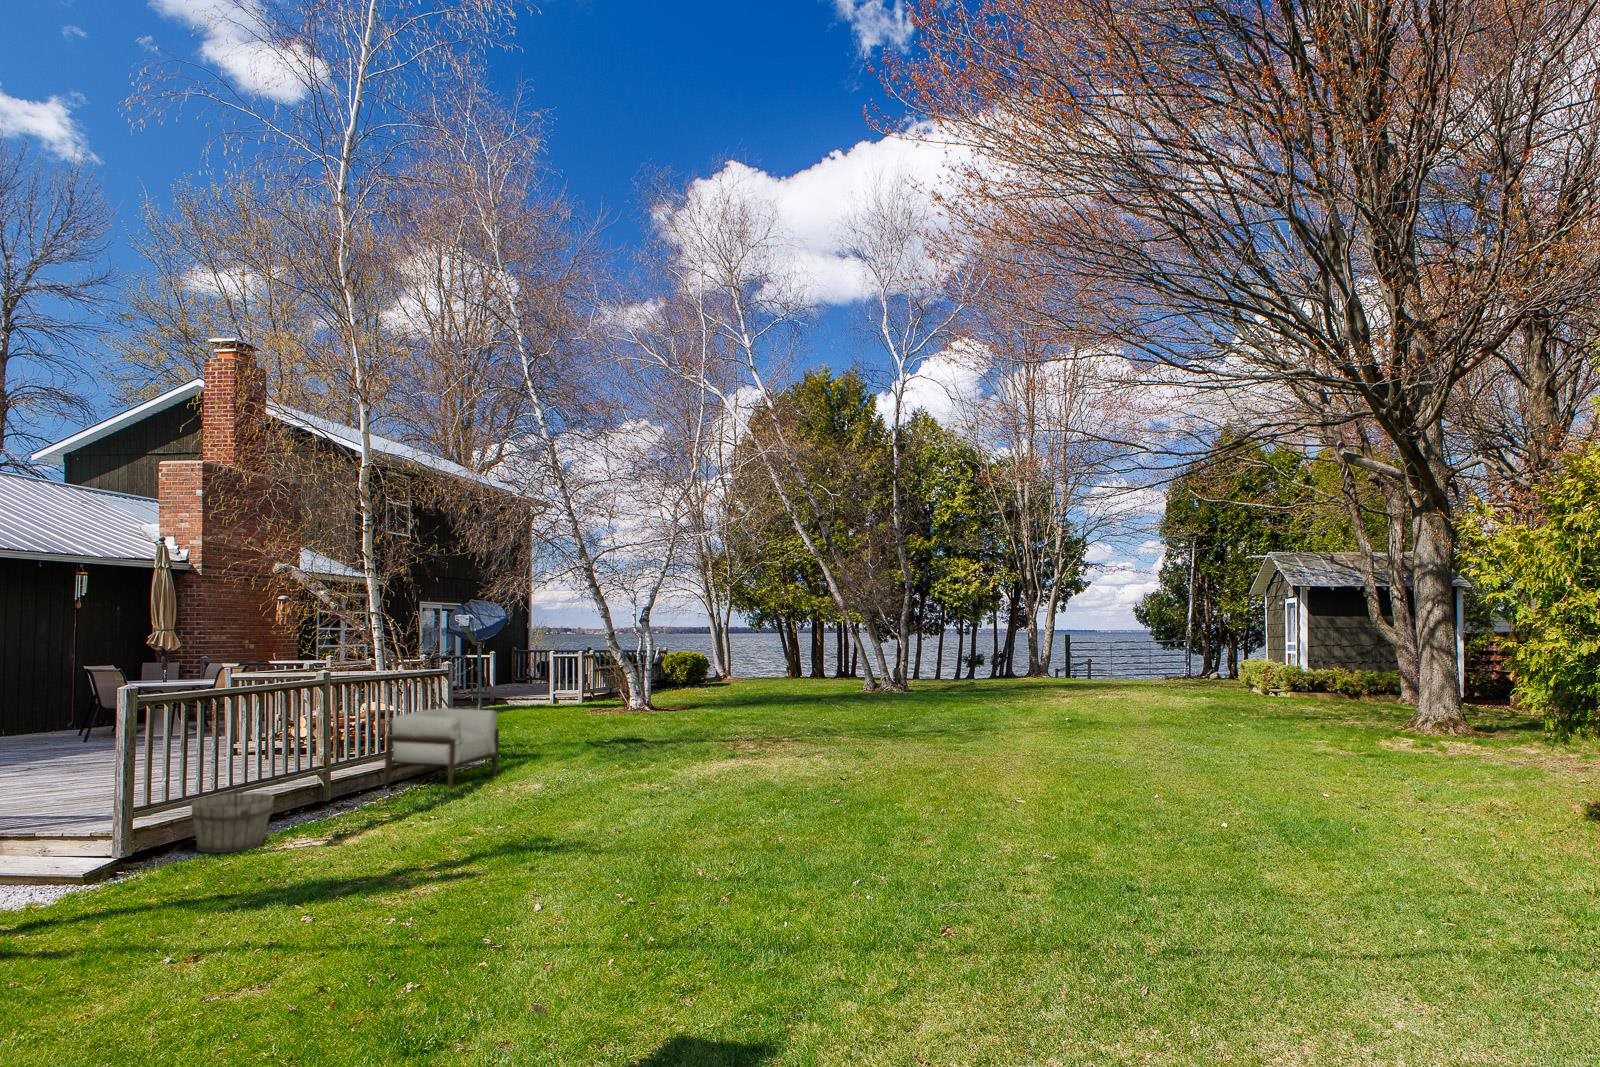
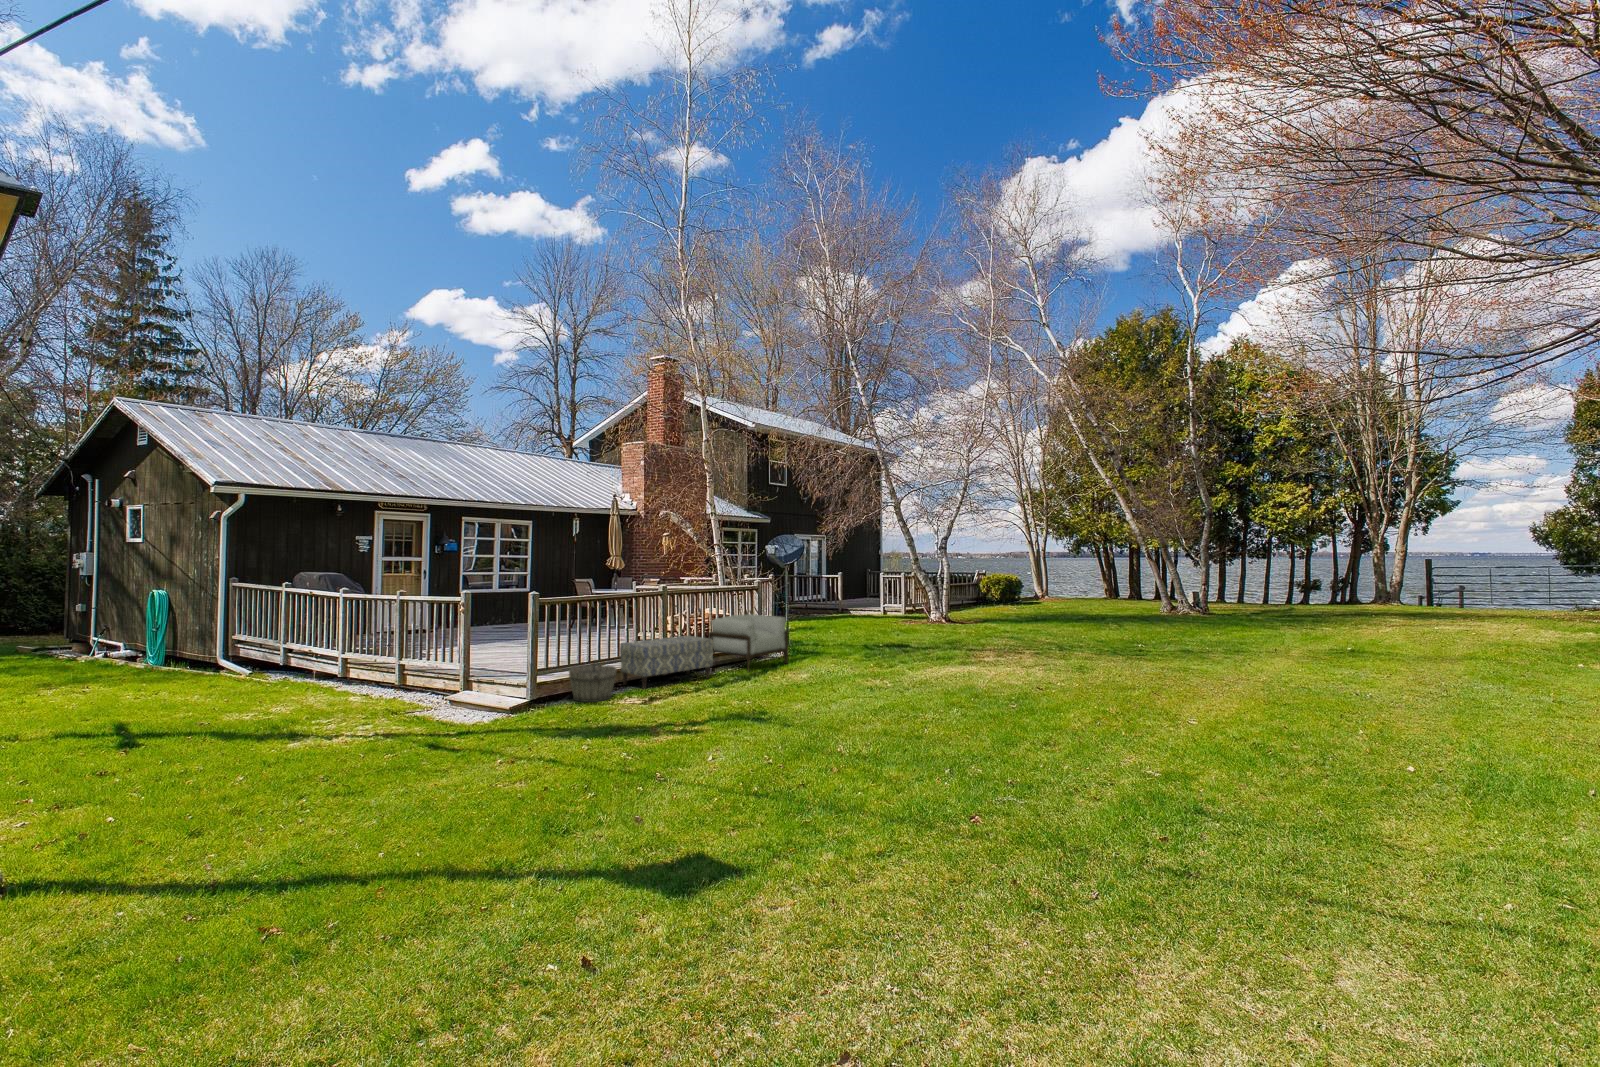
bench: none [263,741,407,826] -> present [620,635,713,689]

